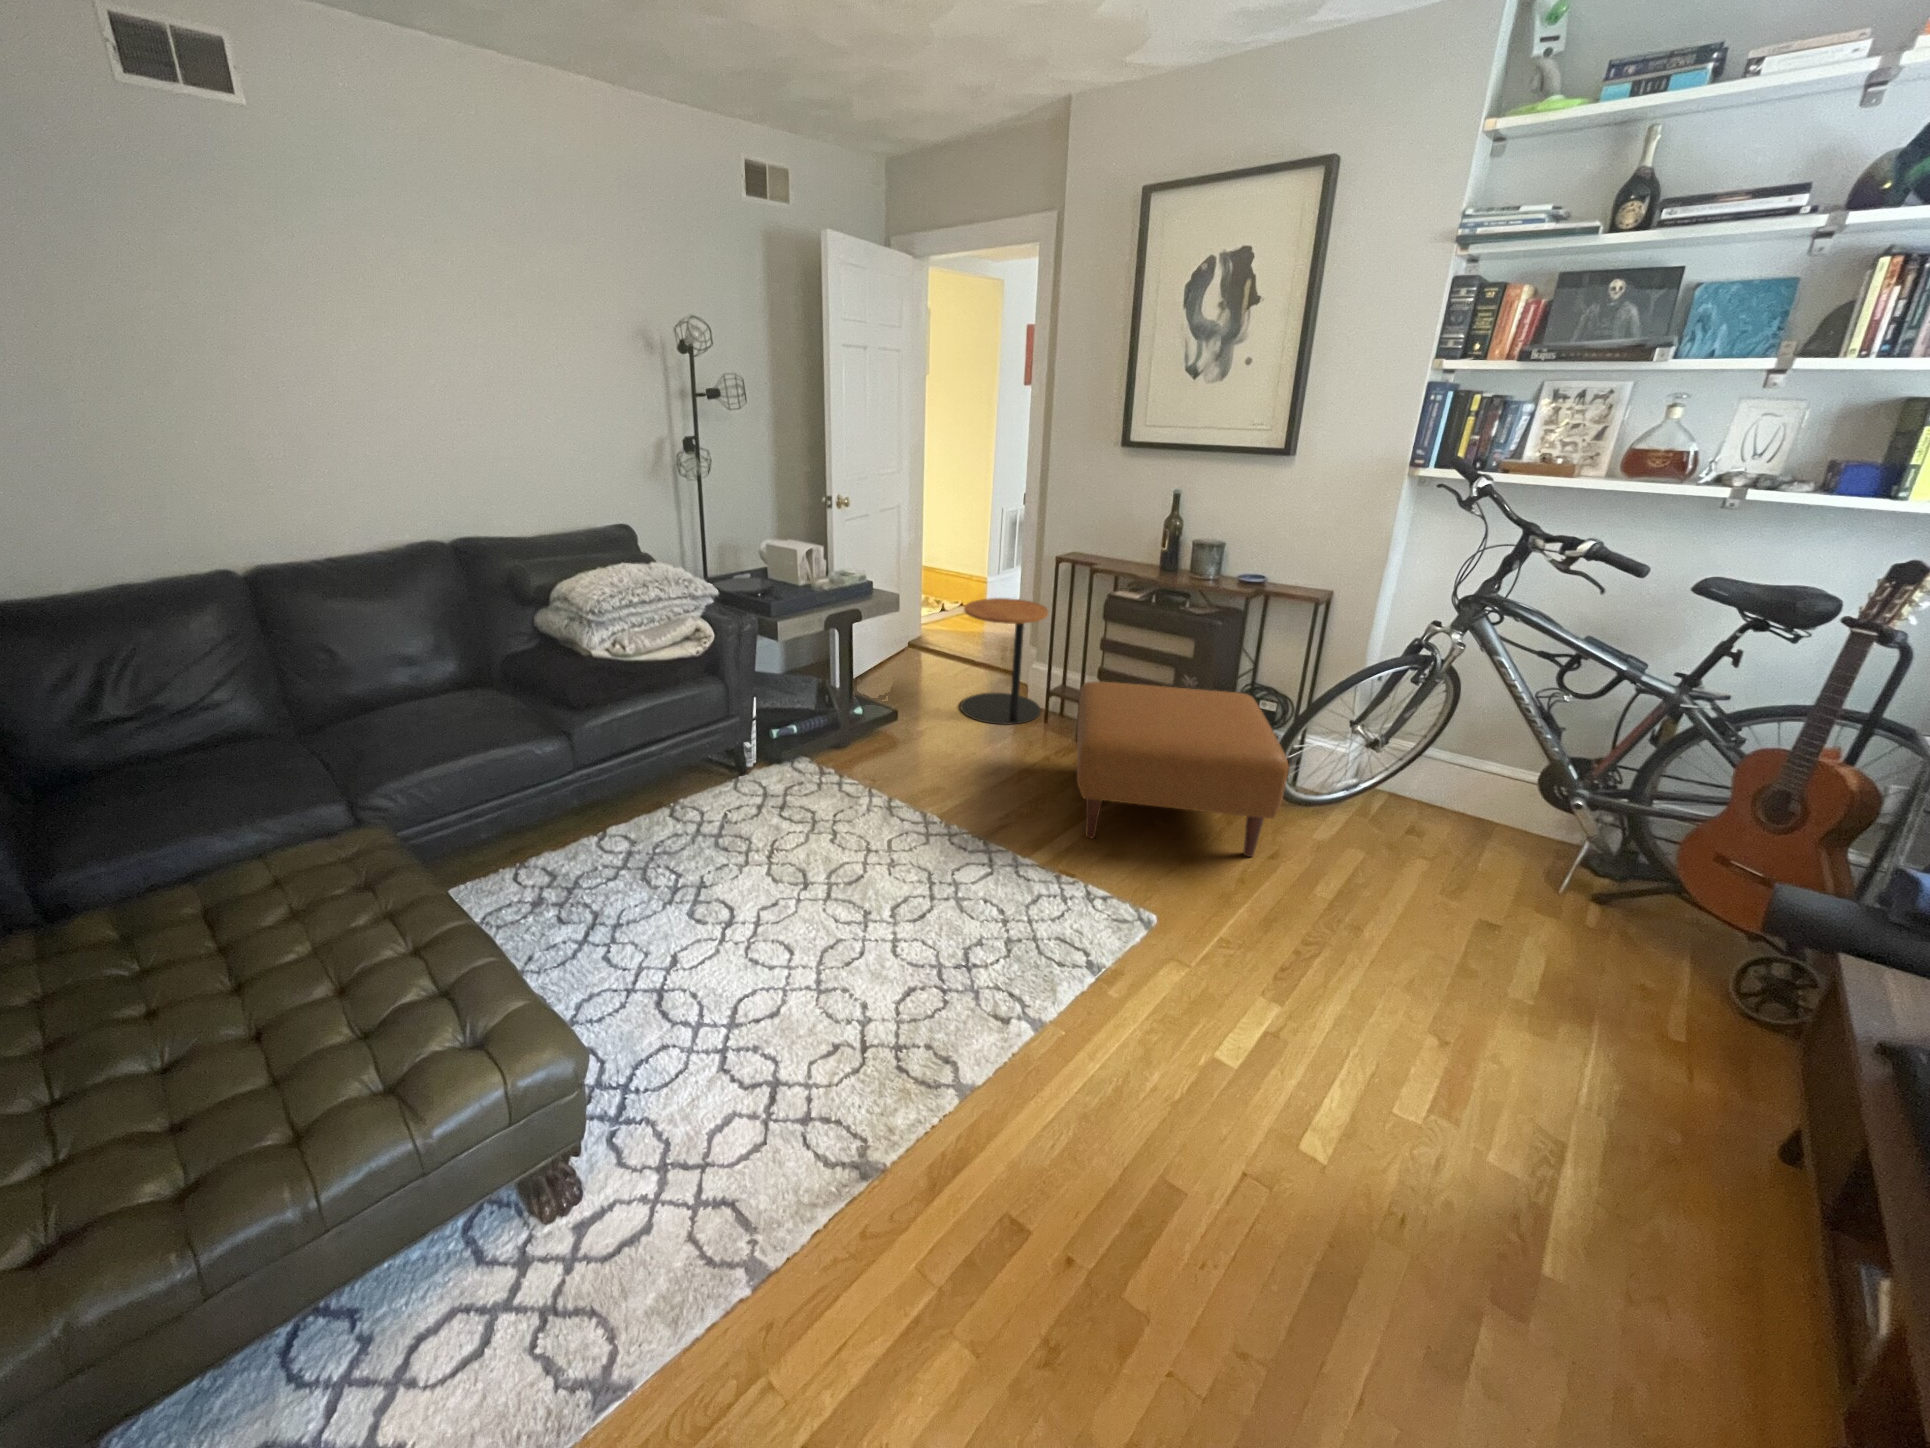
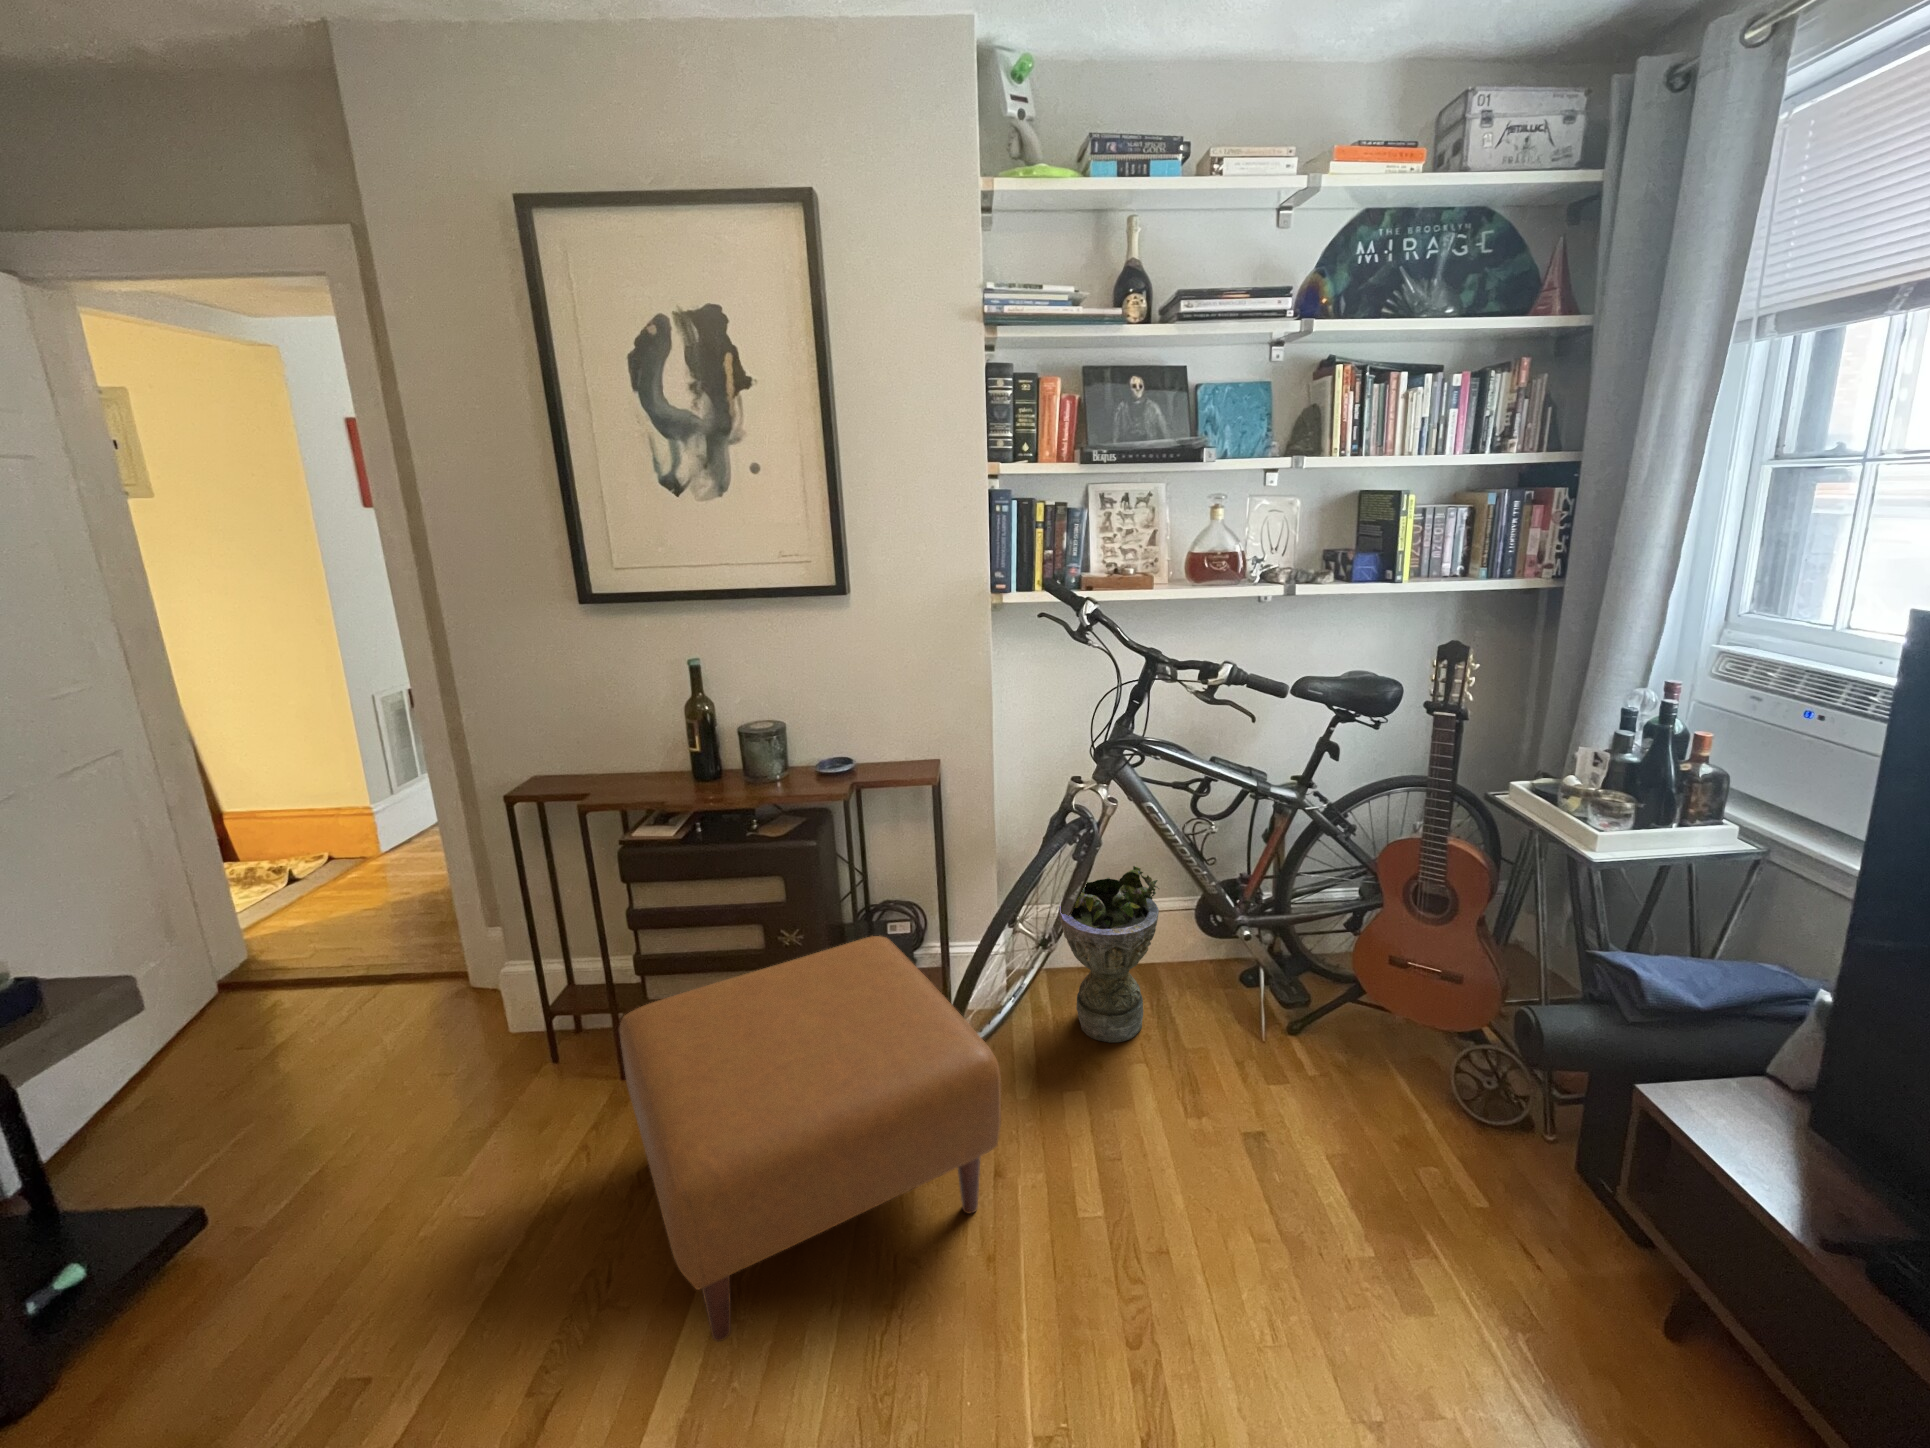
side table: present [960,598,1048,725] -> none [328,870,541,1132]
planter: none [1392,705,1496,838] -> present [1059,866,1159,1043]

